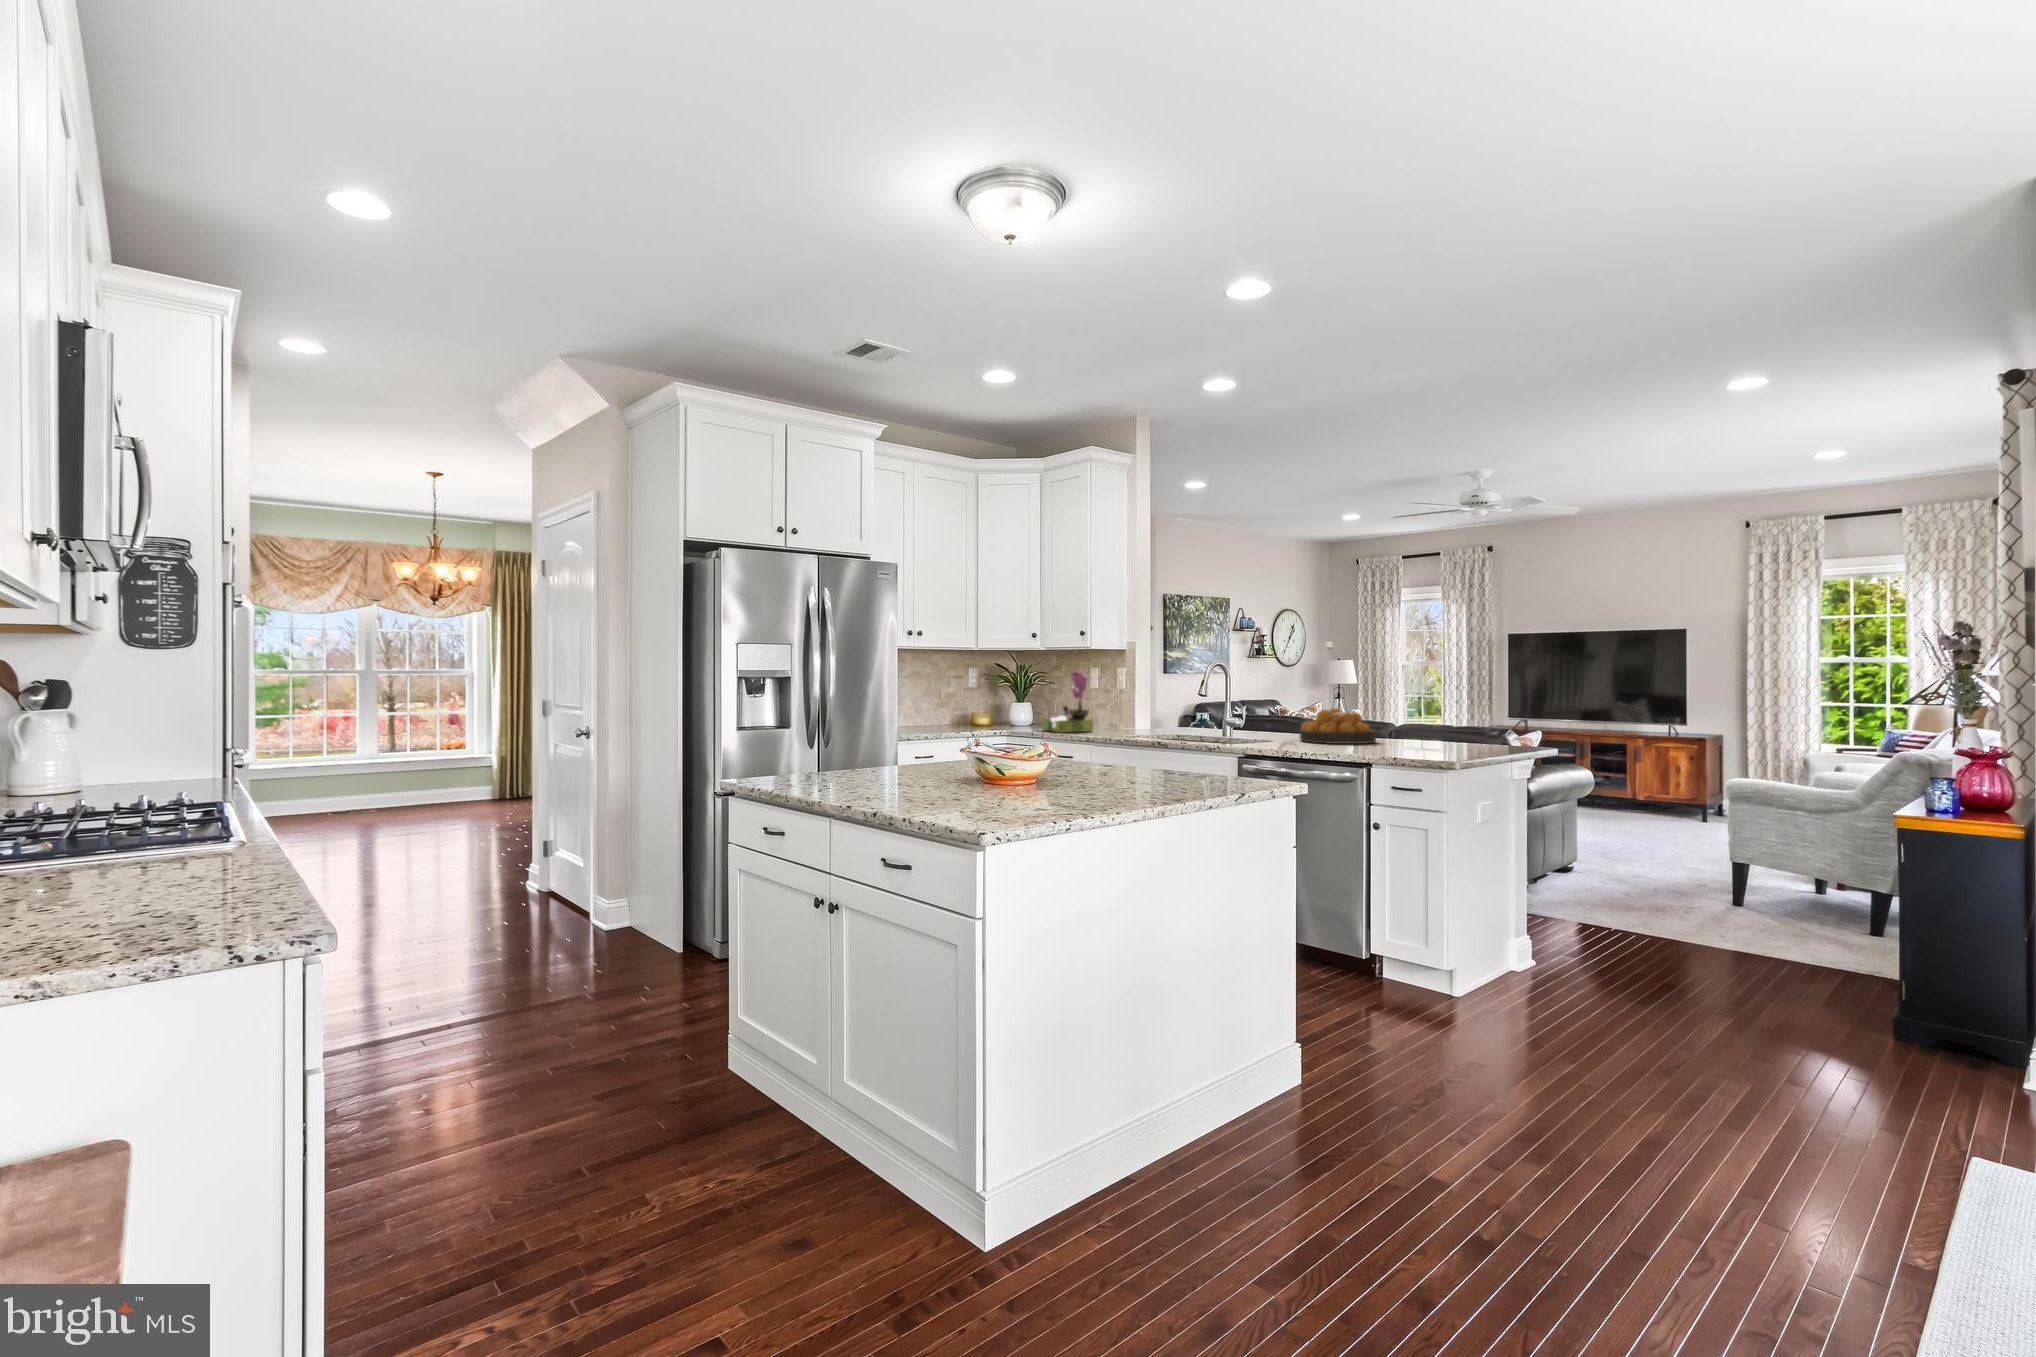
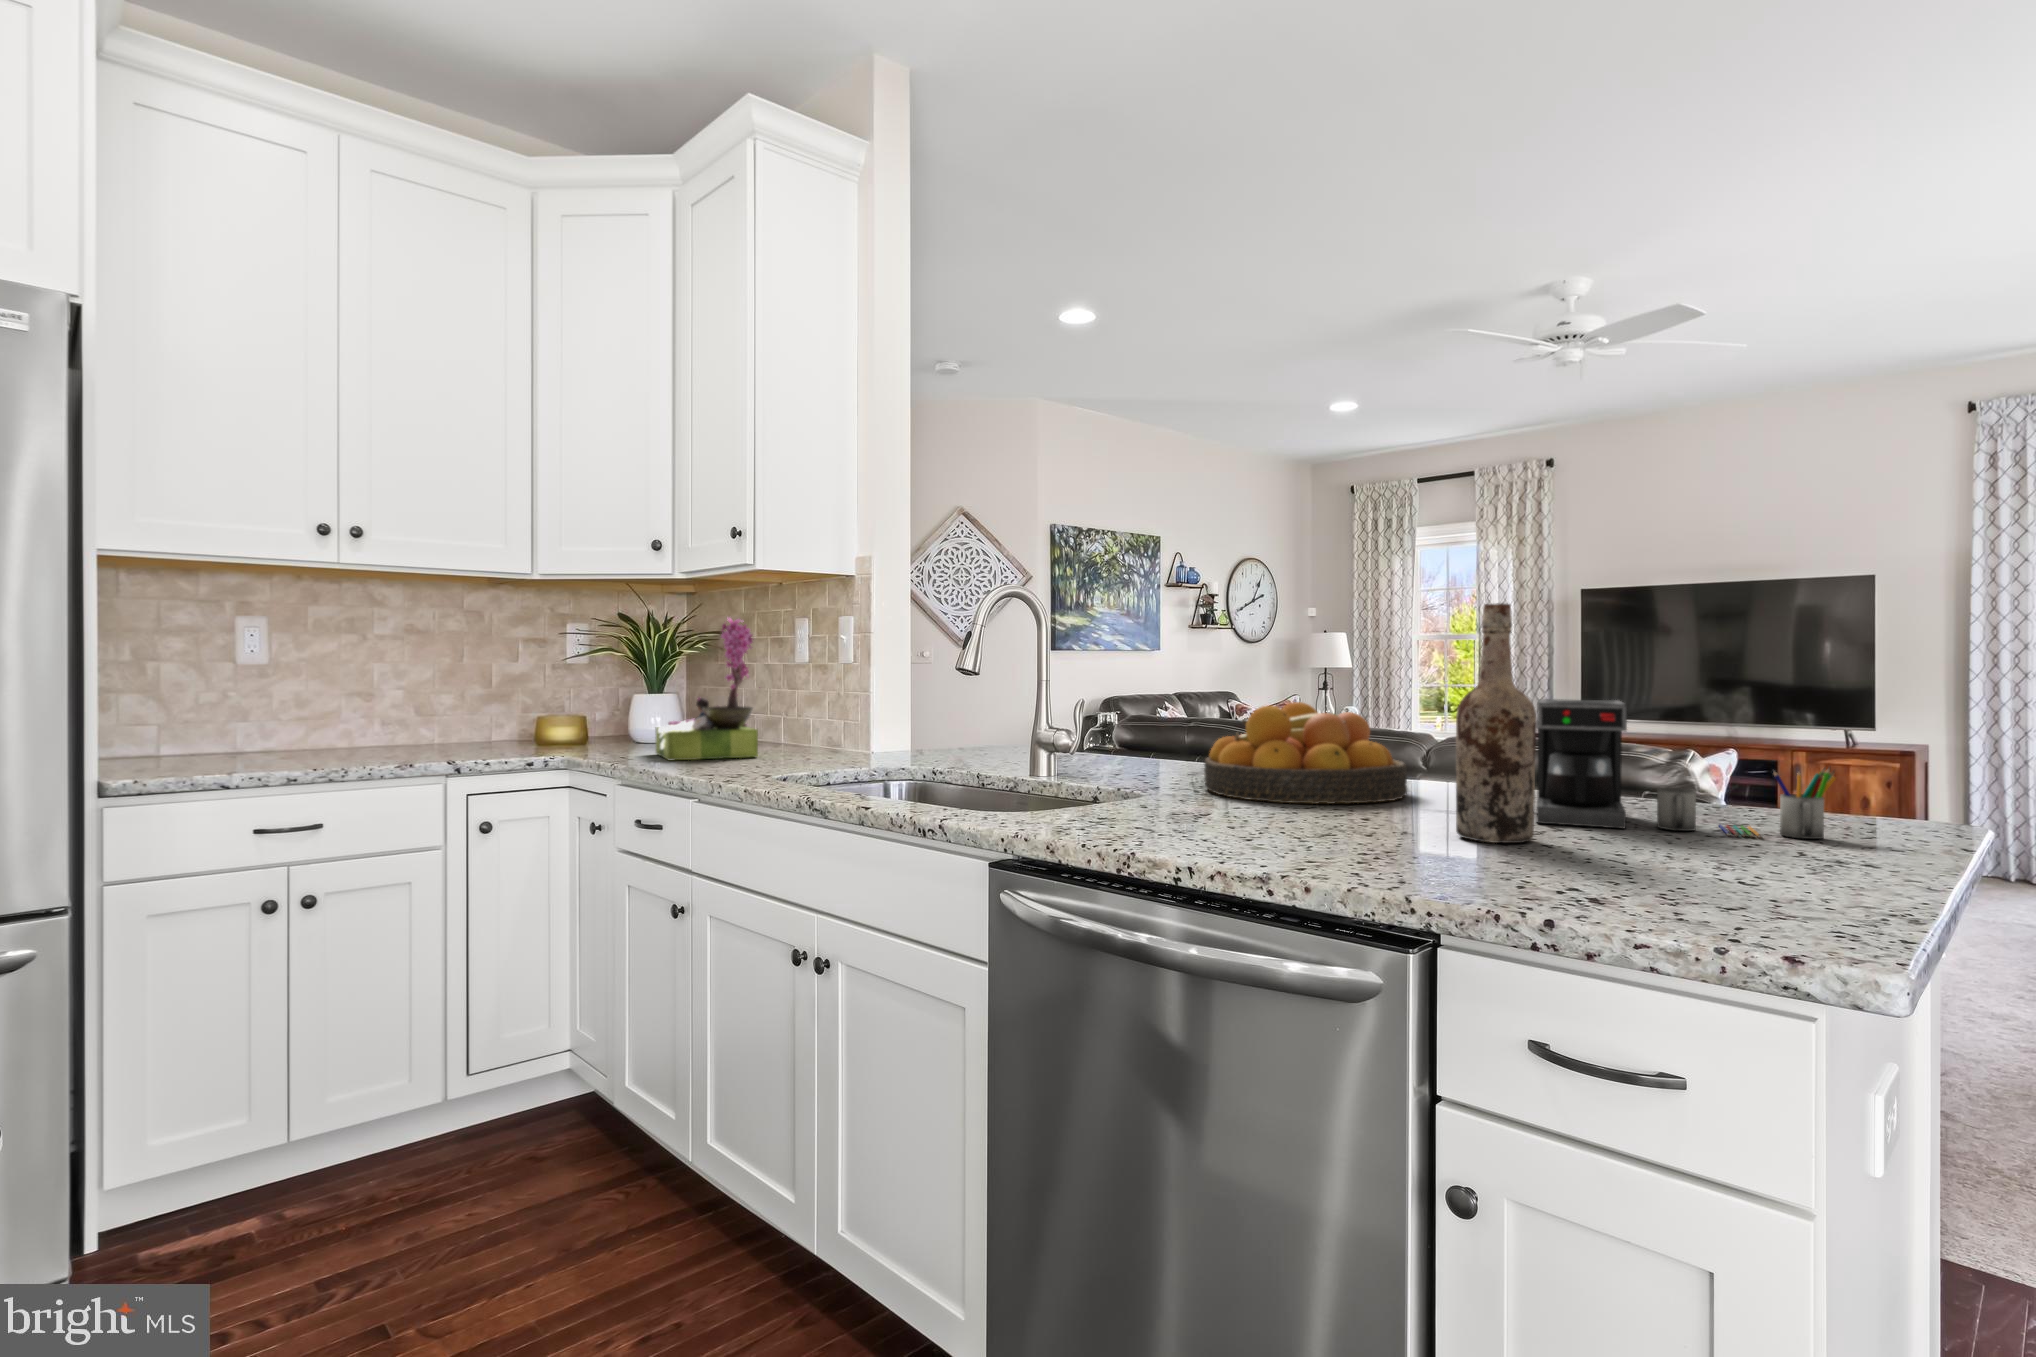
wine bottle: none [1387,679,1411,751] -> present [1456,603,1537,843]
coffee maker: none [1416,707,1506,751] -> present [1537,699,1835,839]

